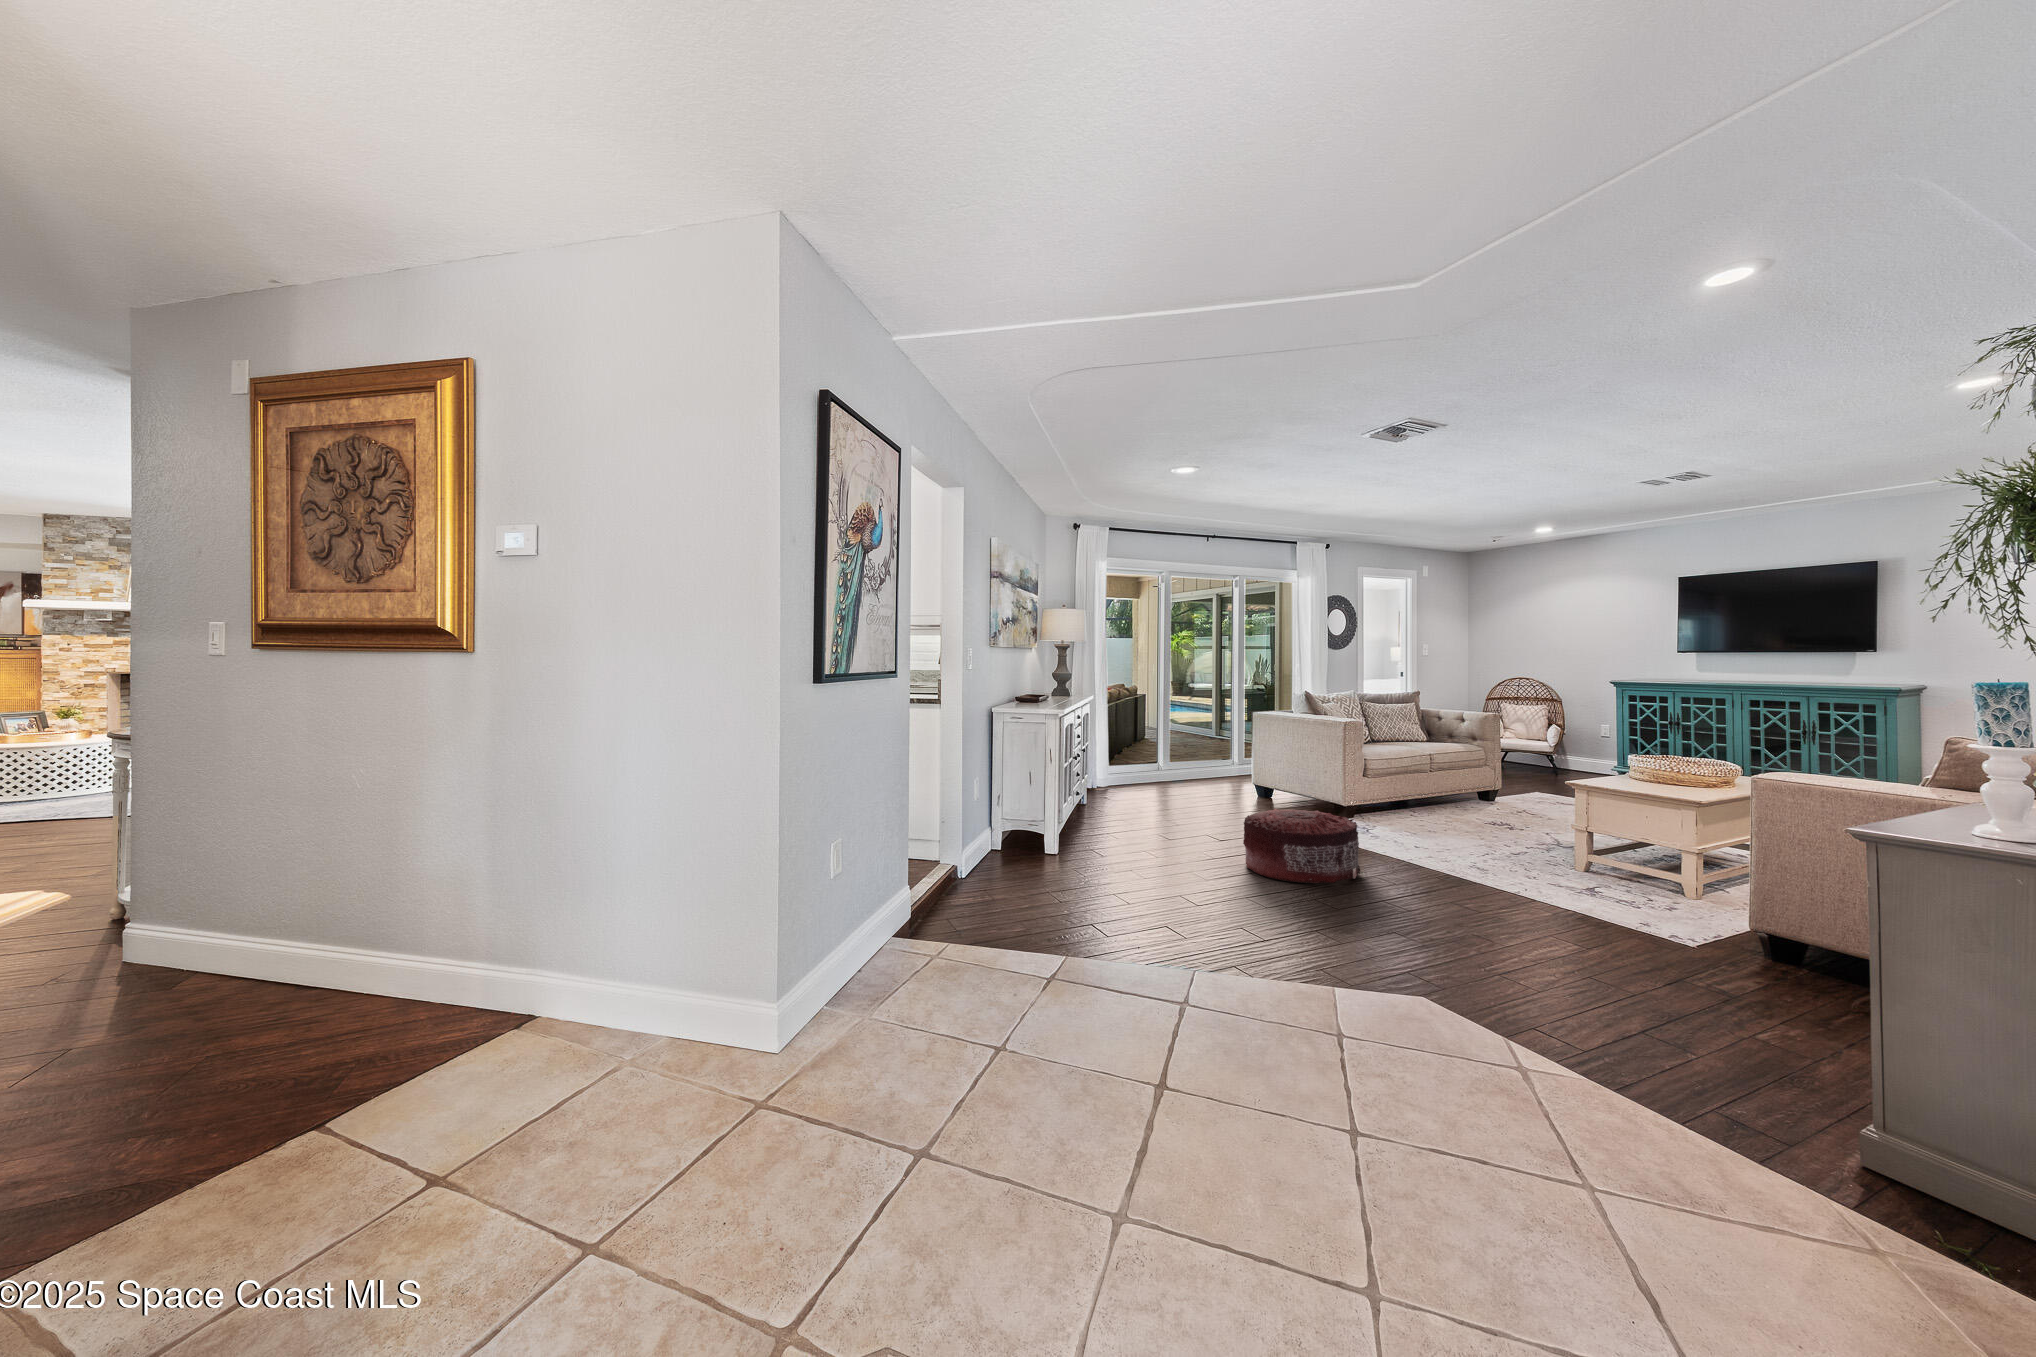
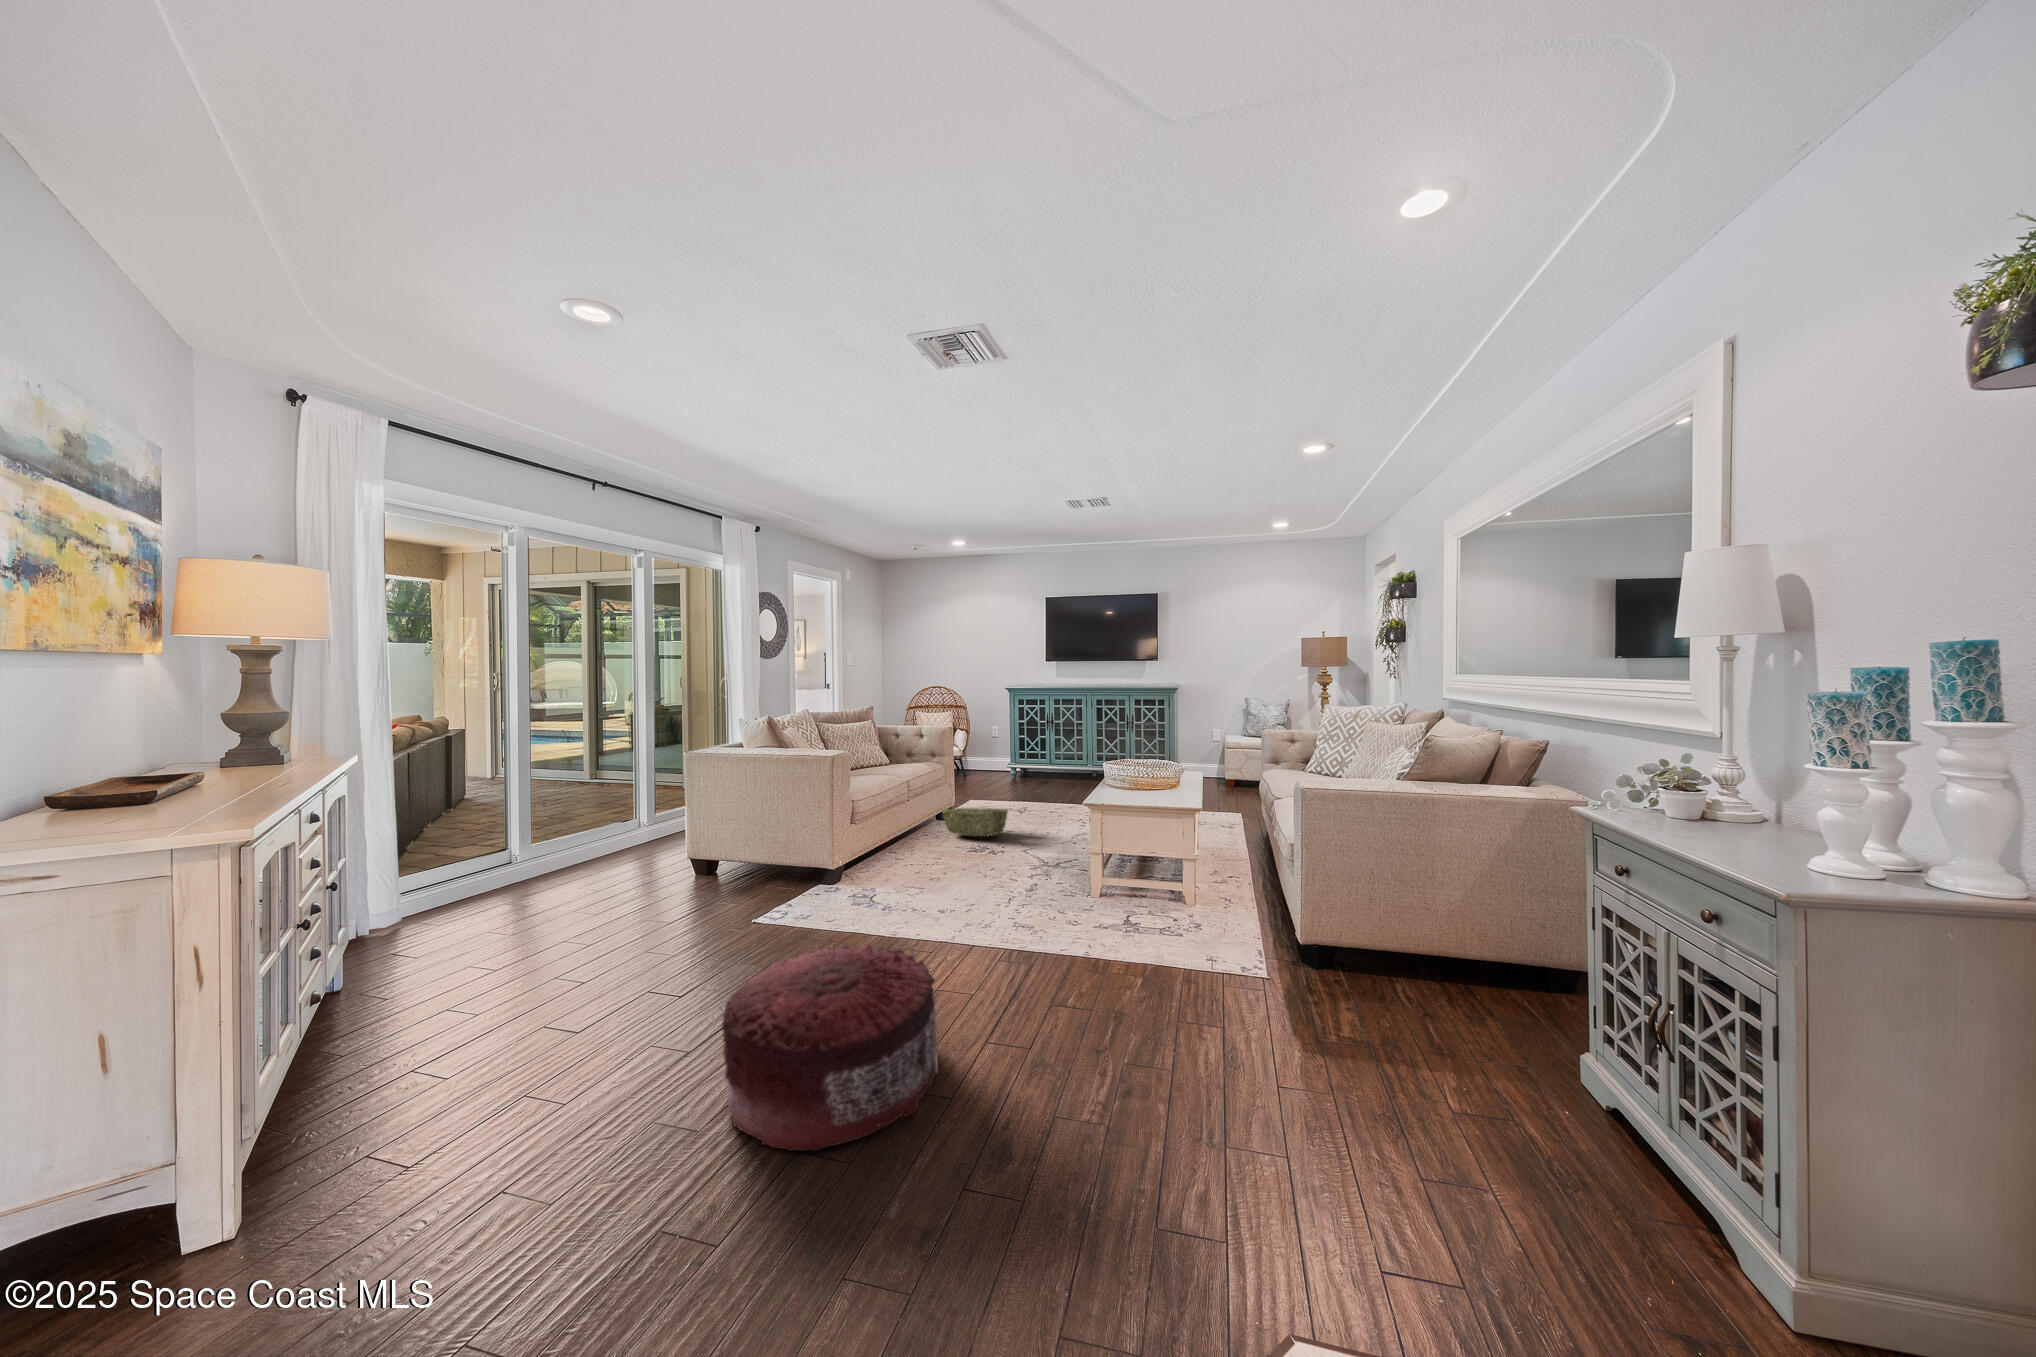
woven basket: none [1471,784,1544,815] -> present [941,808,1008,837]

